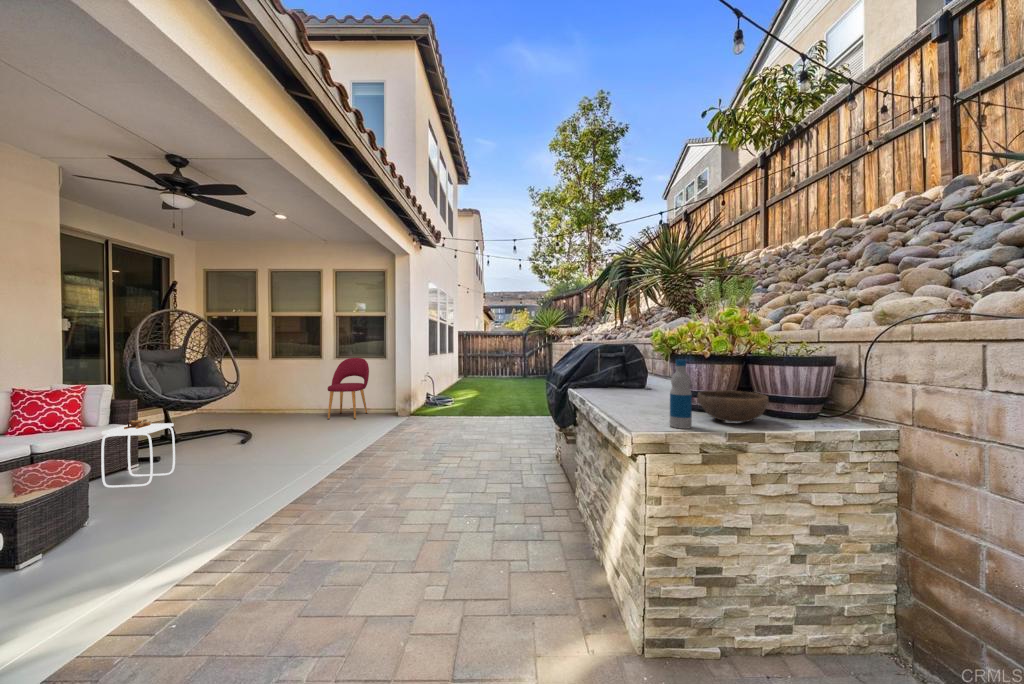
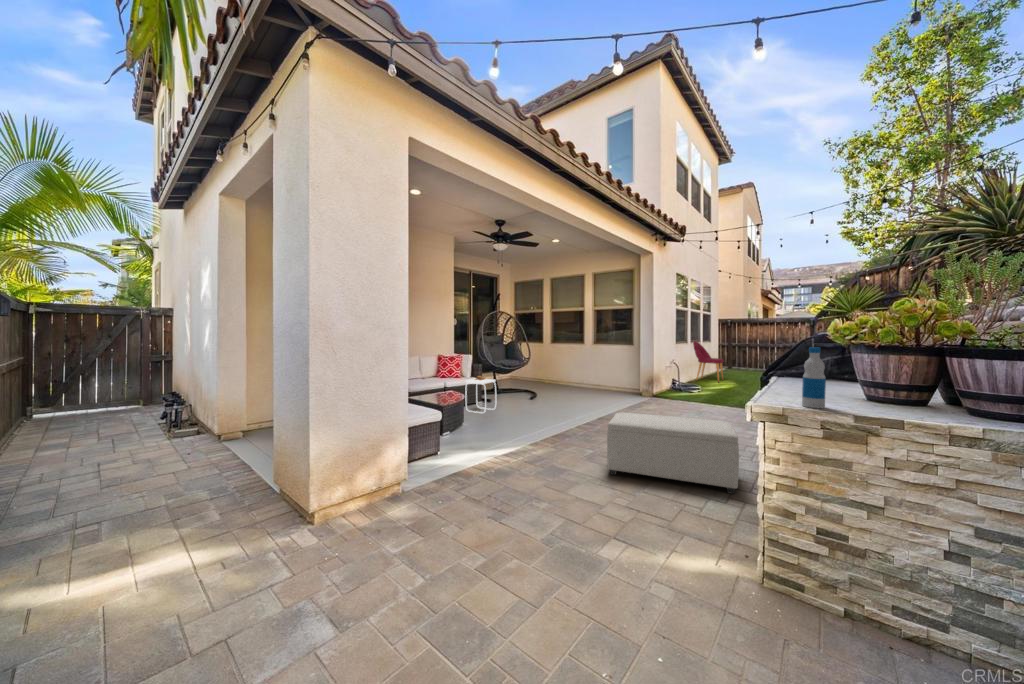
dining chair: present [328,358,369,419] -> present [693,341,724,383]
bowl: present [698,390,768,422] -> none [851,380,939,412]
ottoman: none [400,443,552,546] -> present [607,412,739,494]

